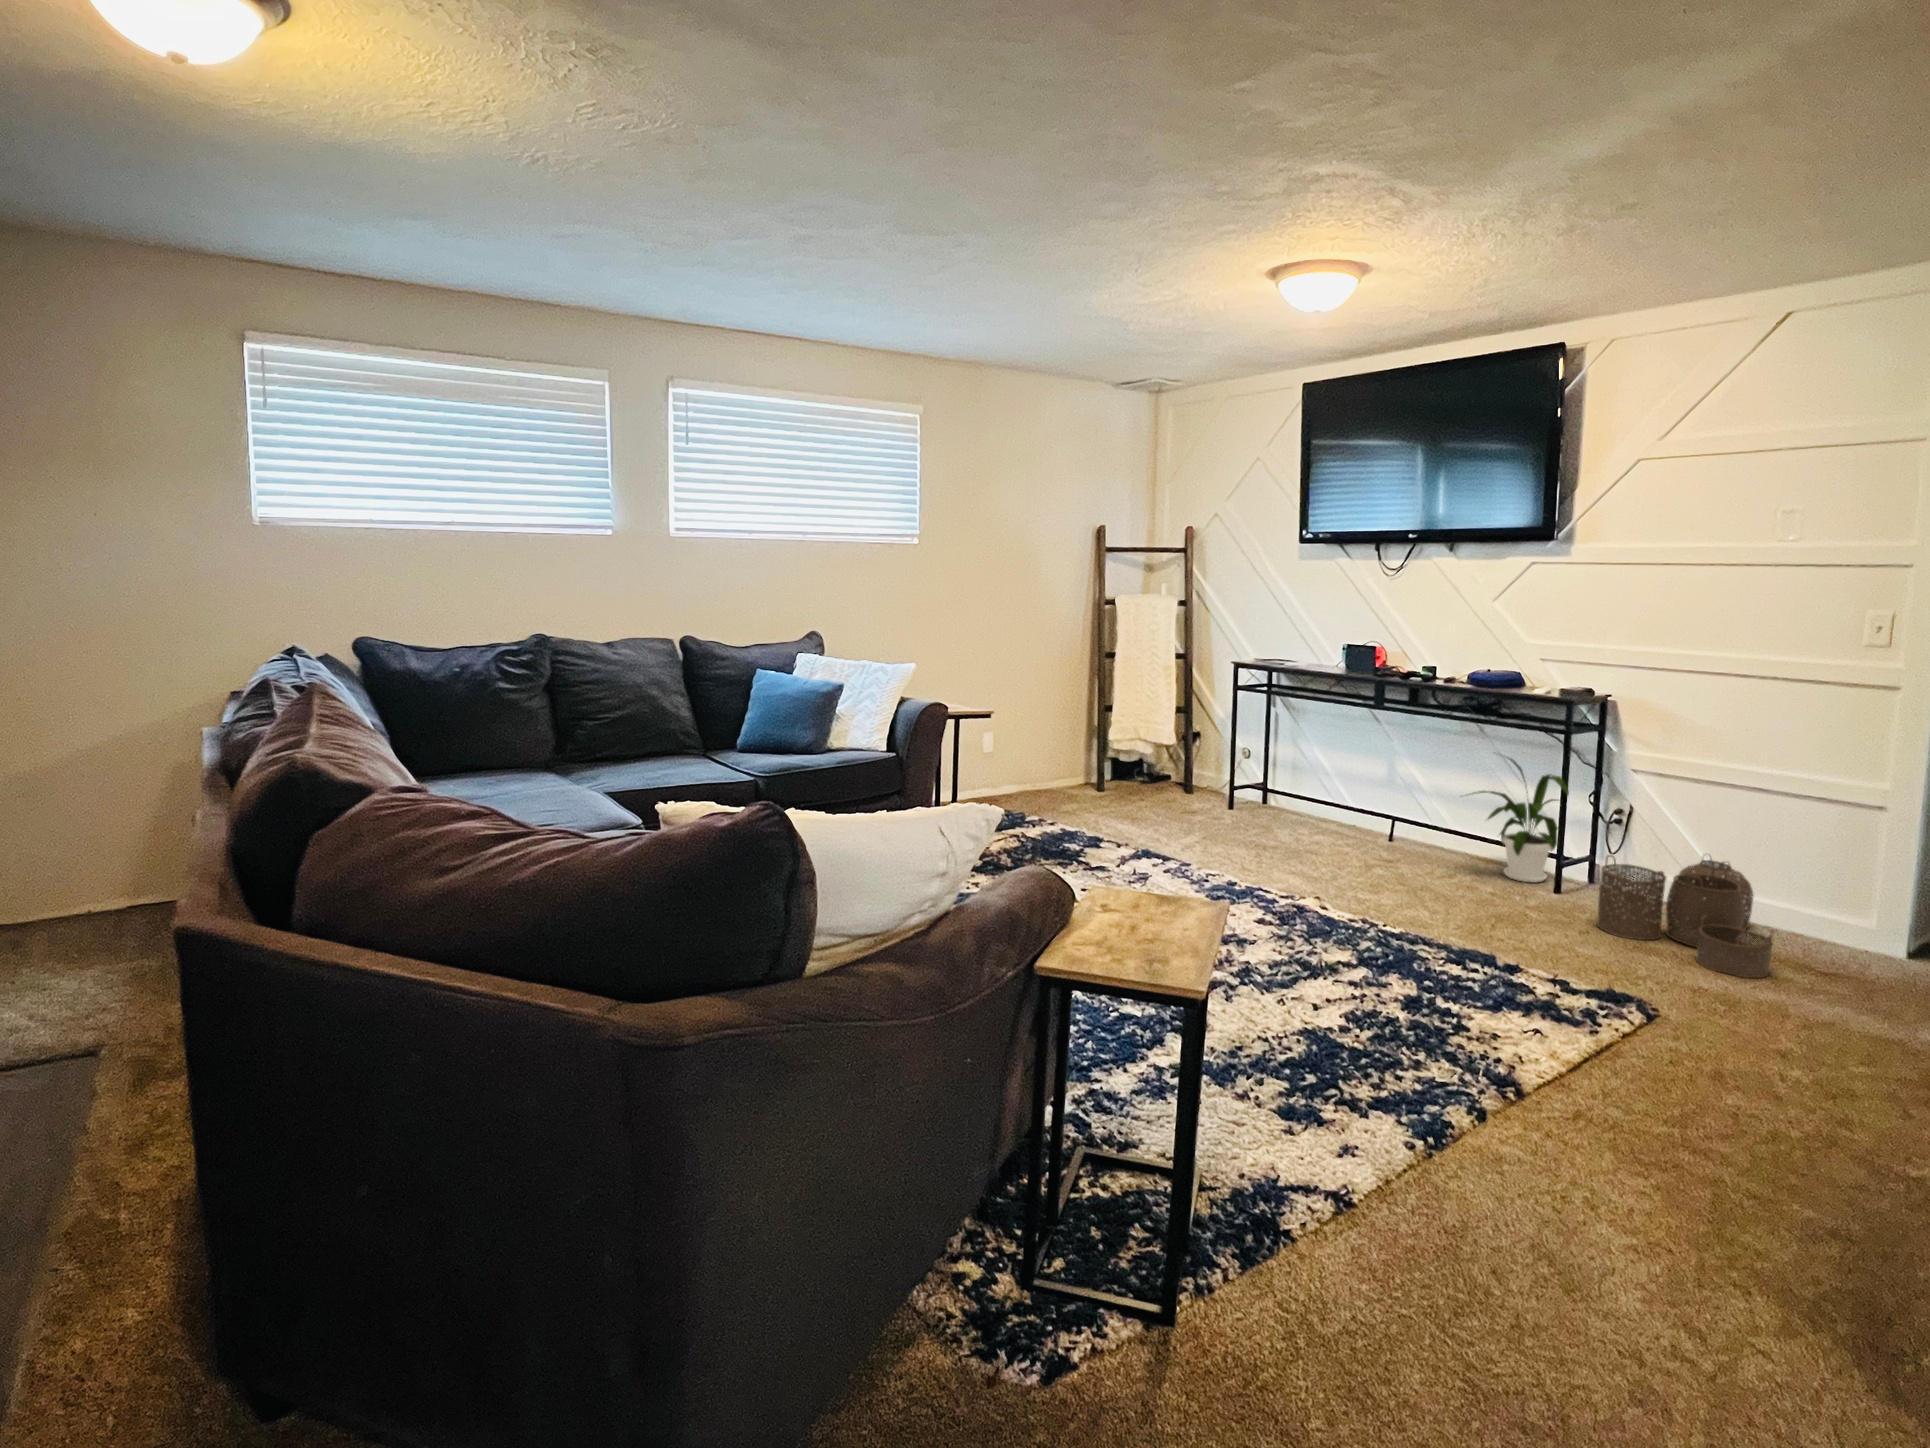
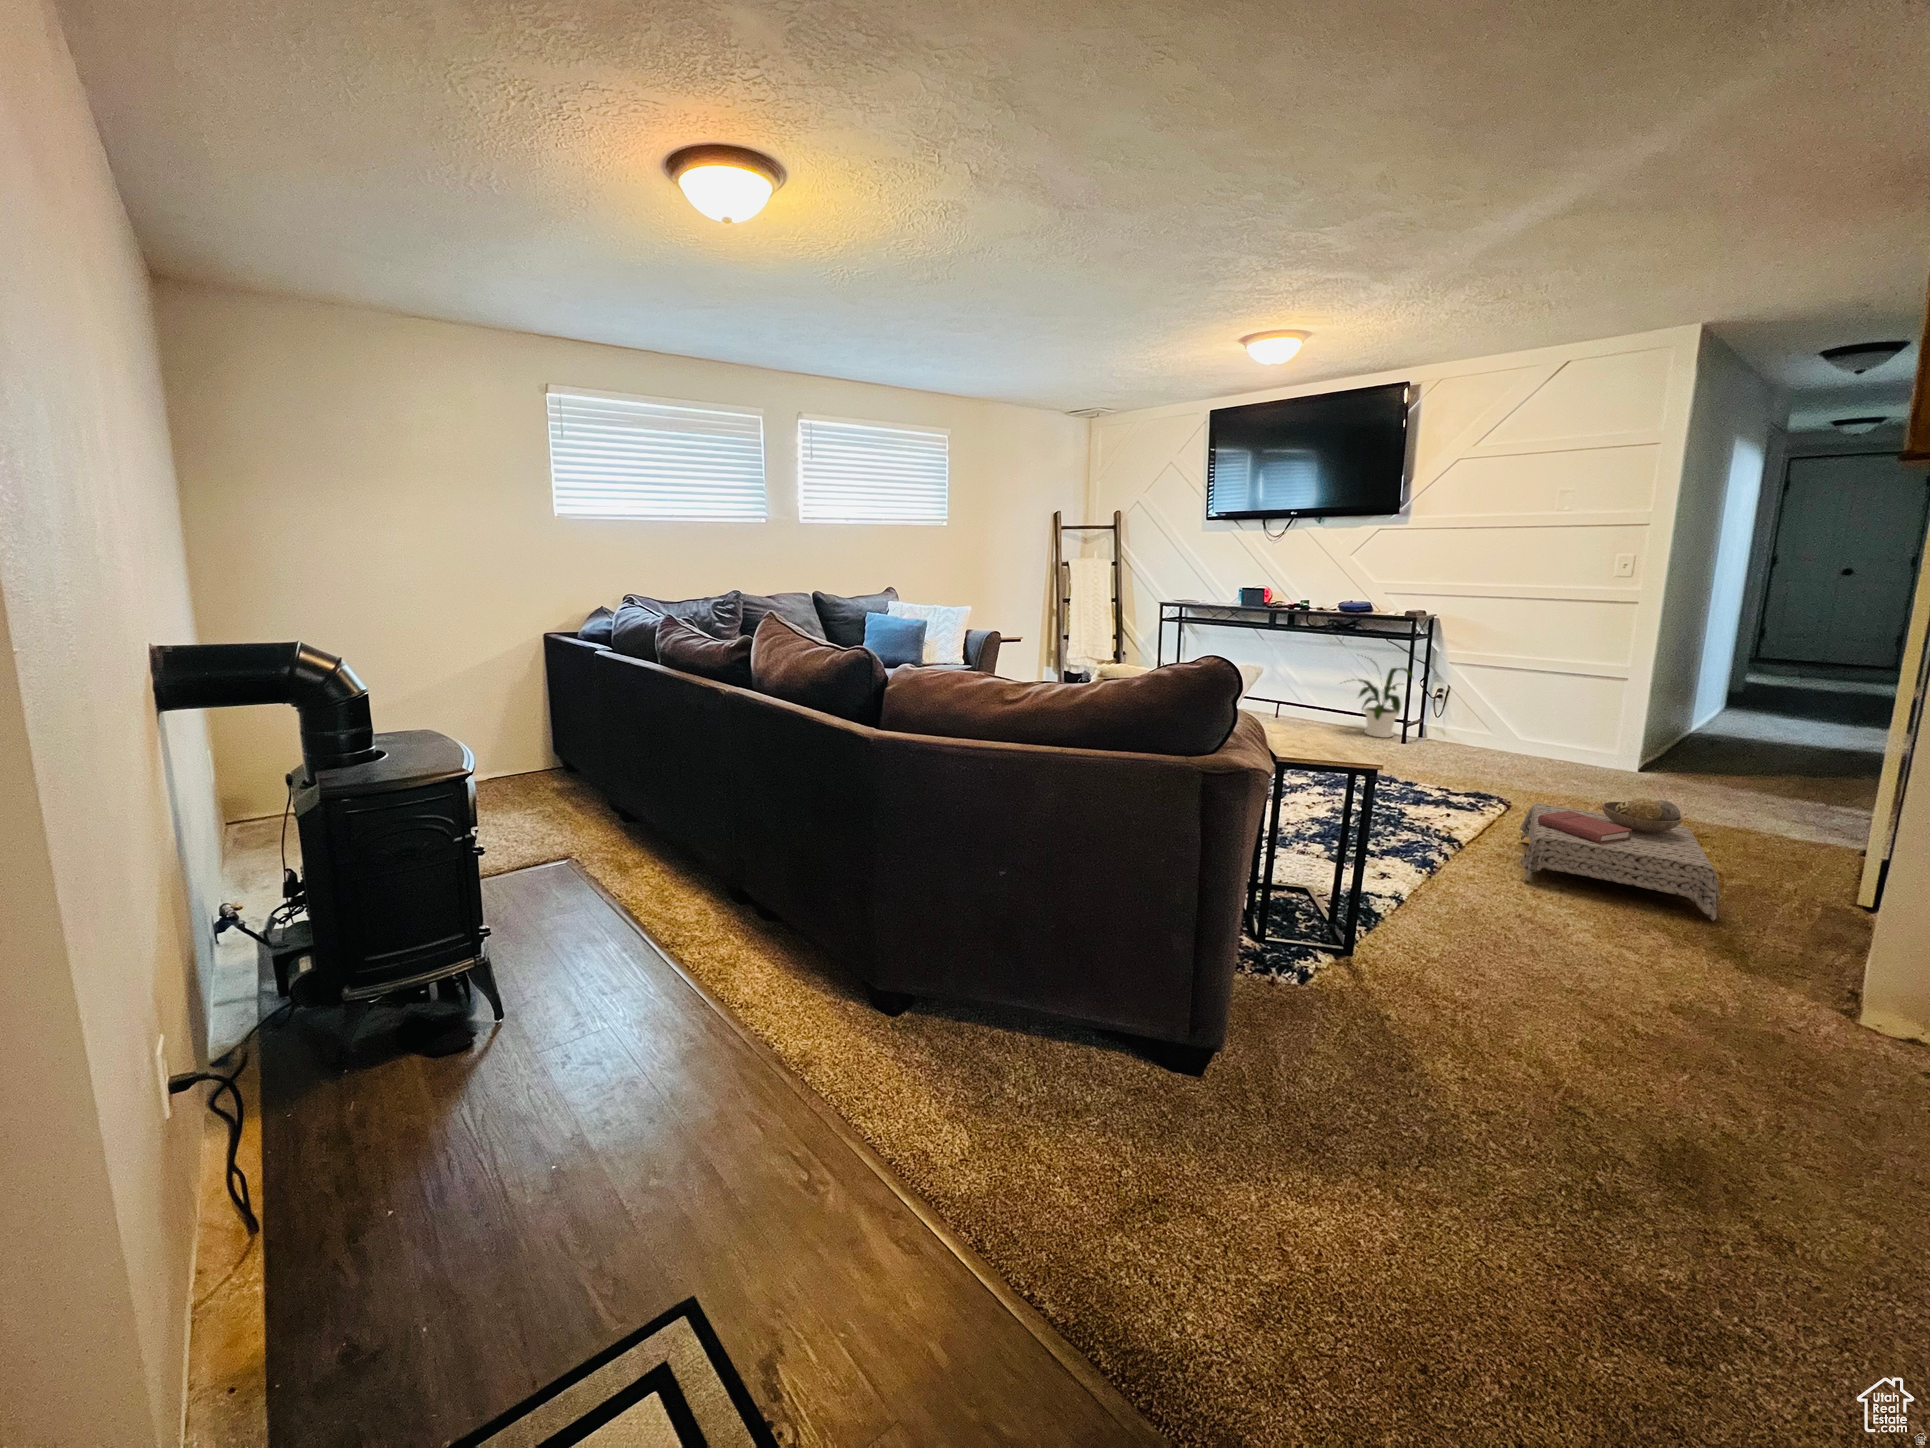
woven basket: present [1597,855,1773,978] -> none [1442,713,1568,784]
ottoman: none [1583,1027,1890,1276] -> present [1520,798,1720,921]

